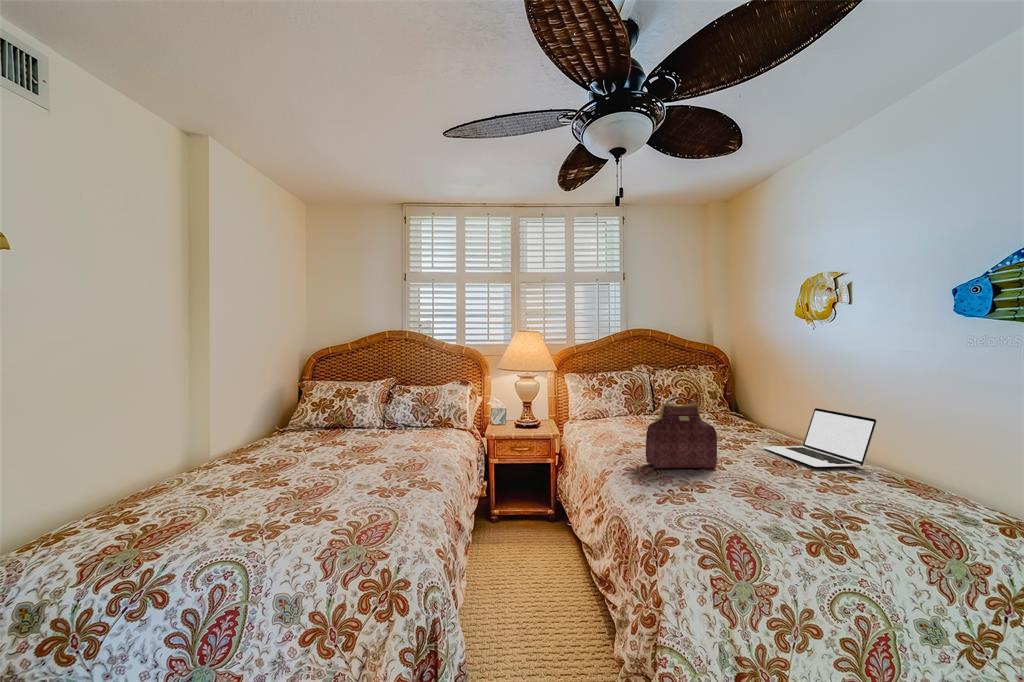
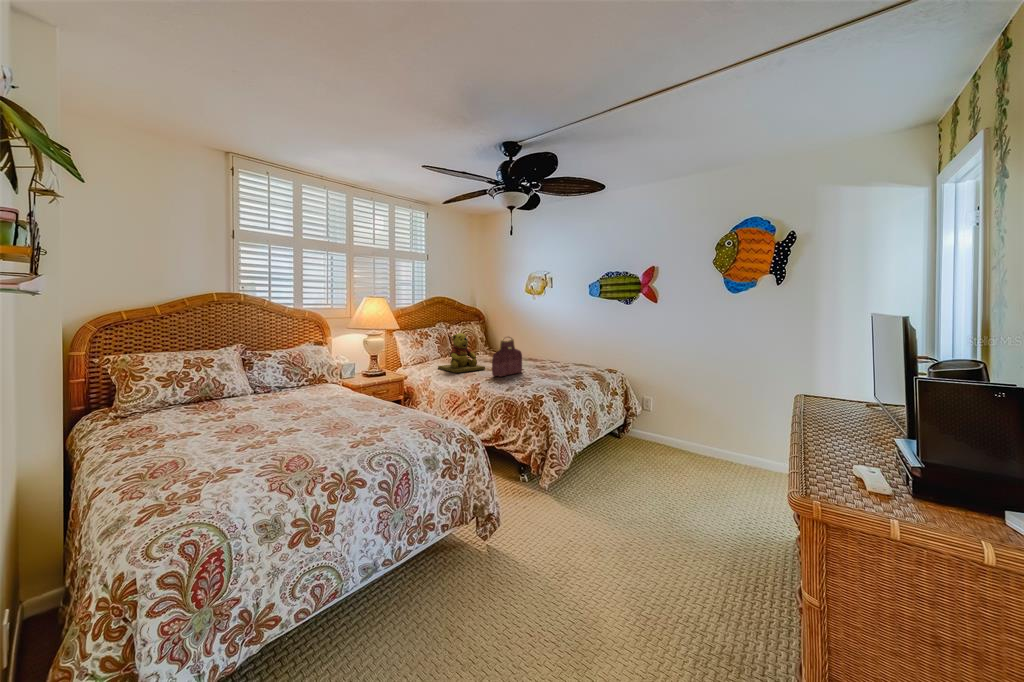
teddy bear: none [597,384,659,447] -> present [438,333,485,373]
laptop: present [763,408,877,467] -> none [526,339,569,365]

